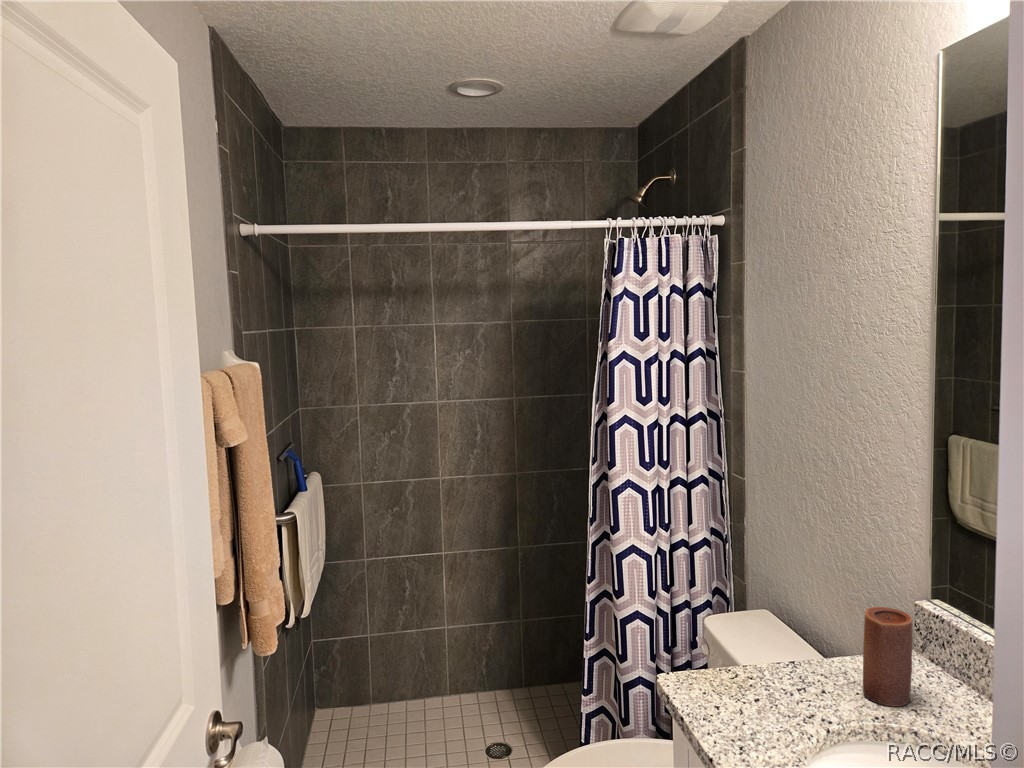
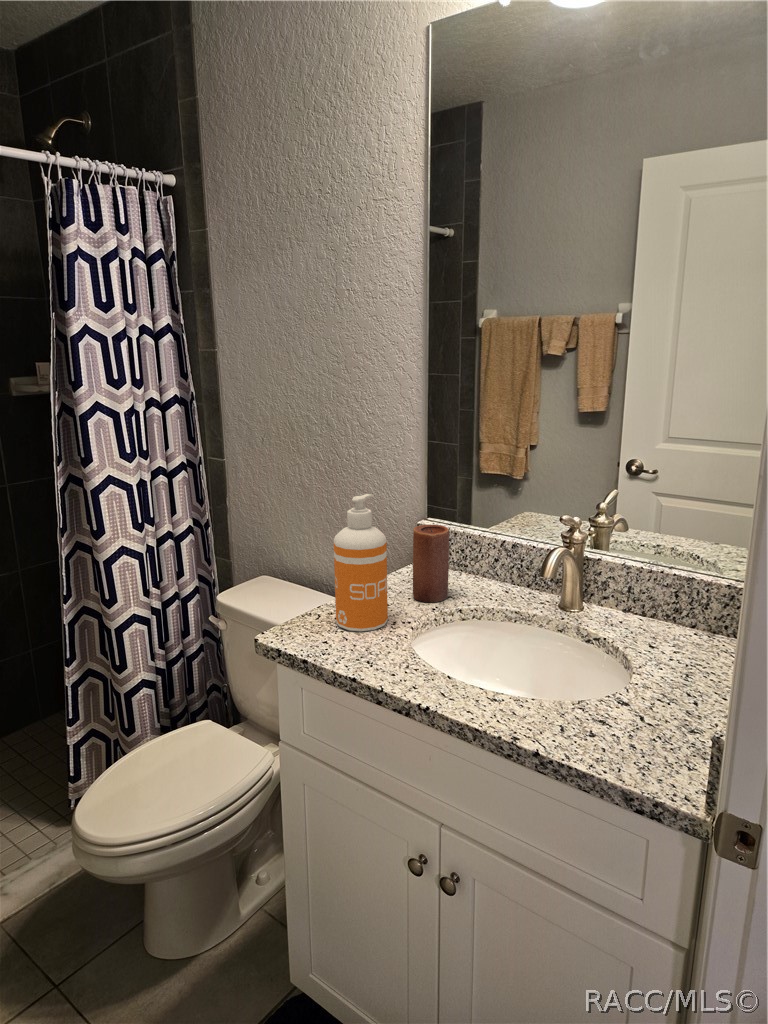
soap dispenser: none [748,560,809,714] -> present [334,494,388,632]

